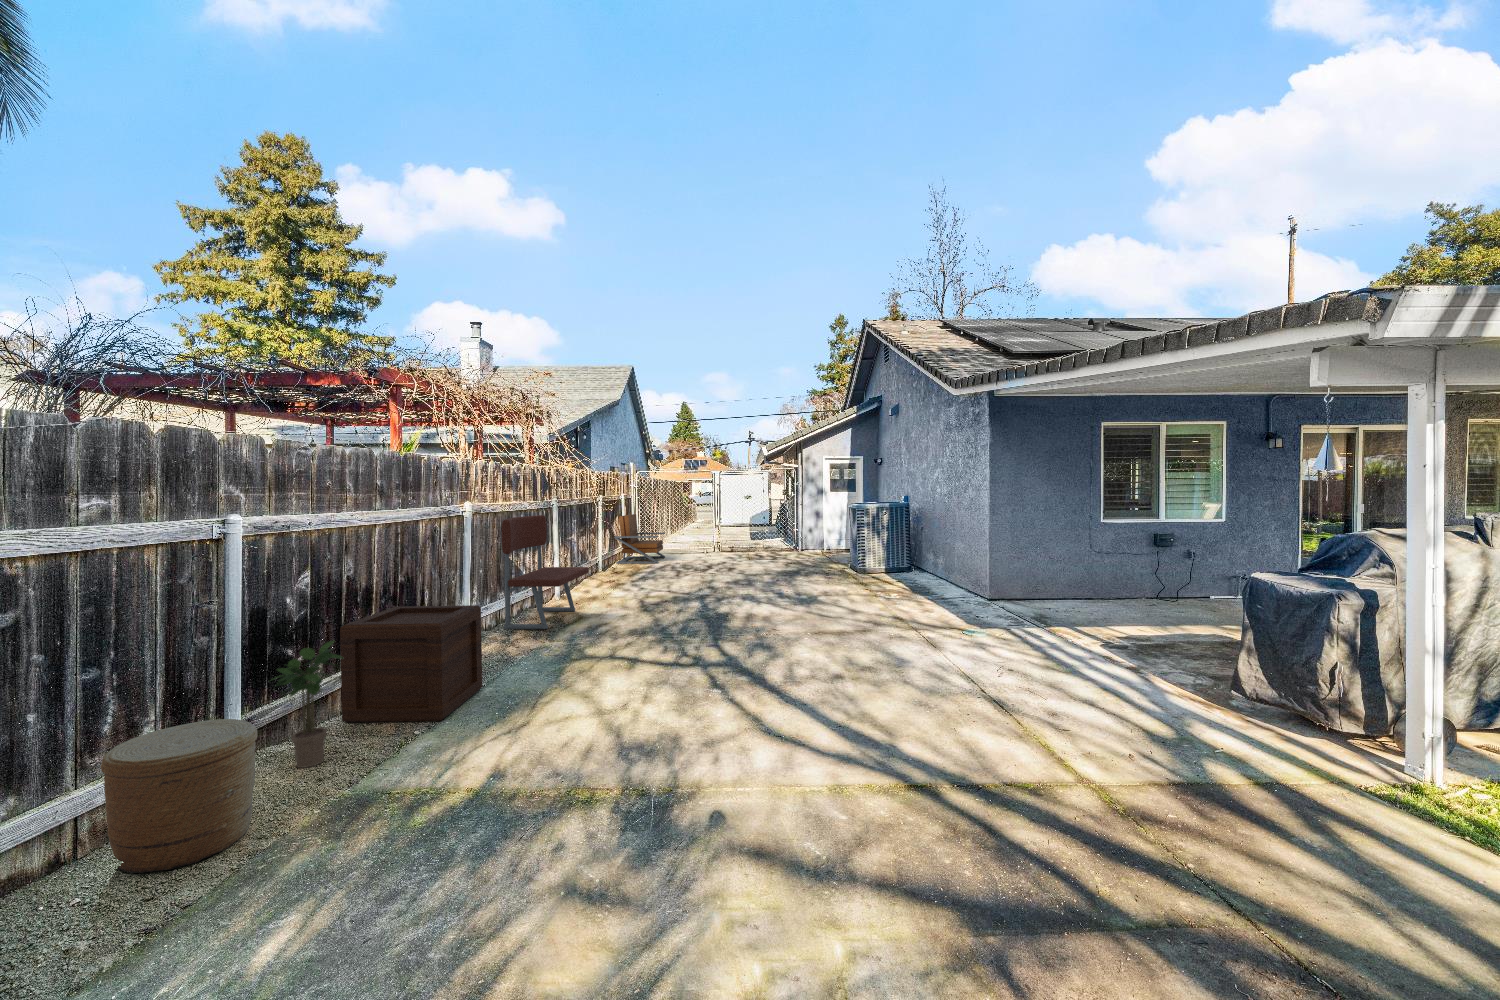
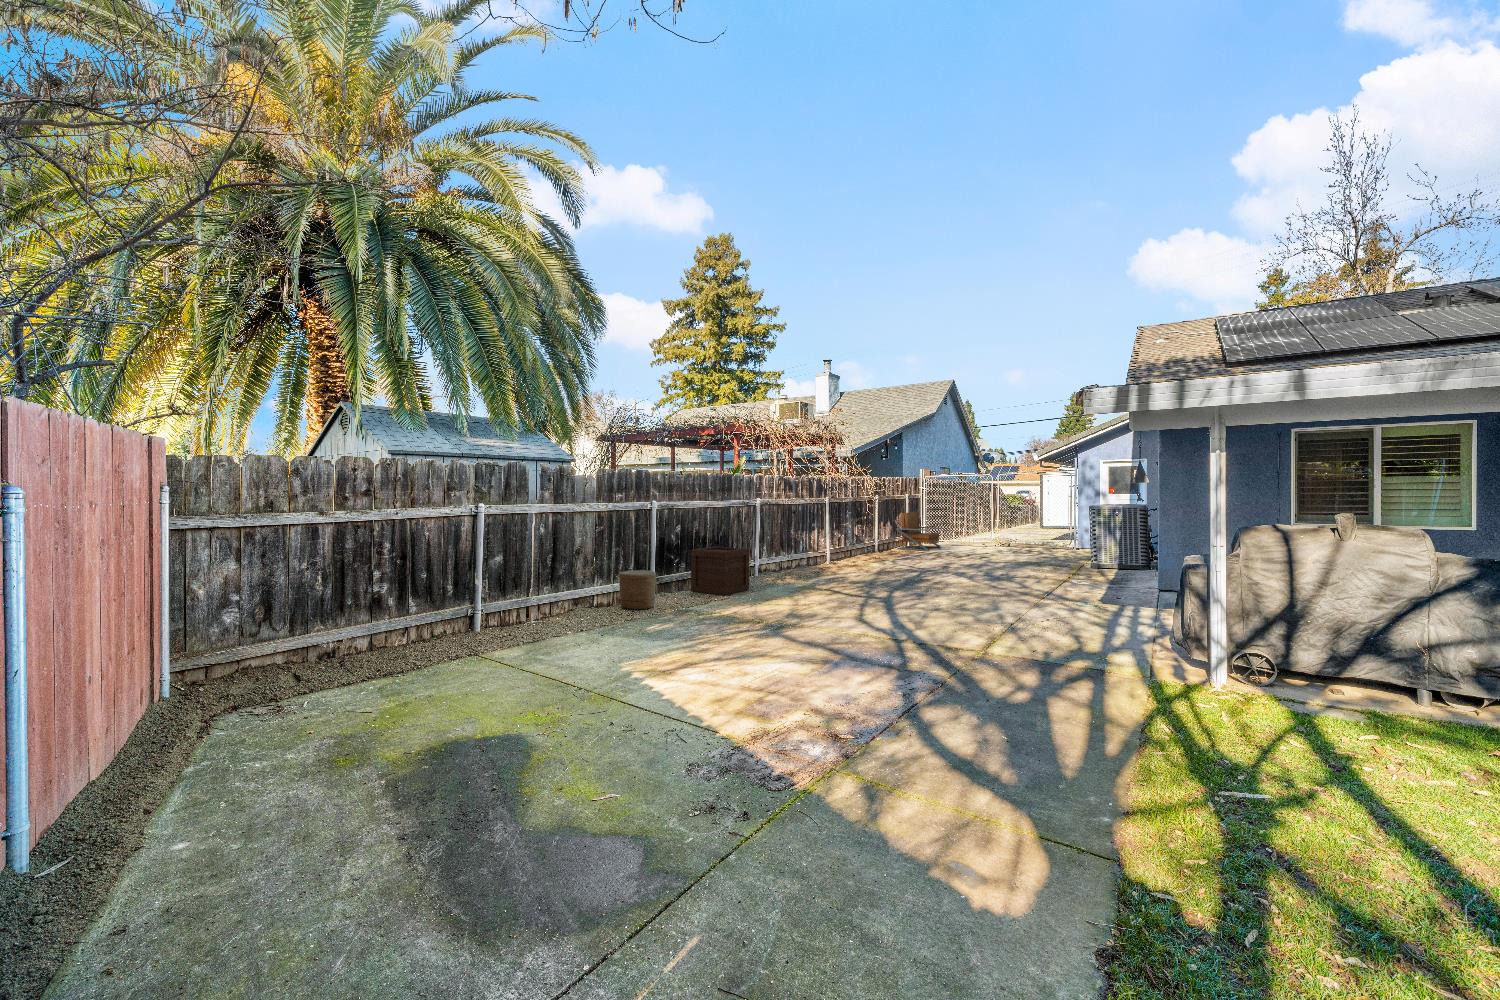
bench: present [502,515,589,629] -> none [782,508,838,575]
potted plant: present [274,641,343,768] -> none [664,553,688,599]

